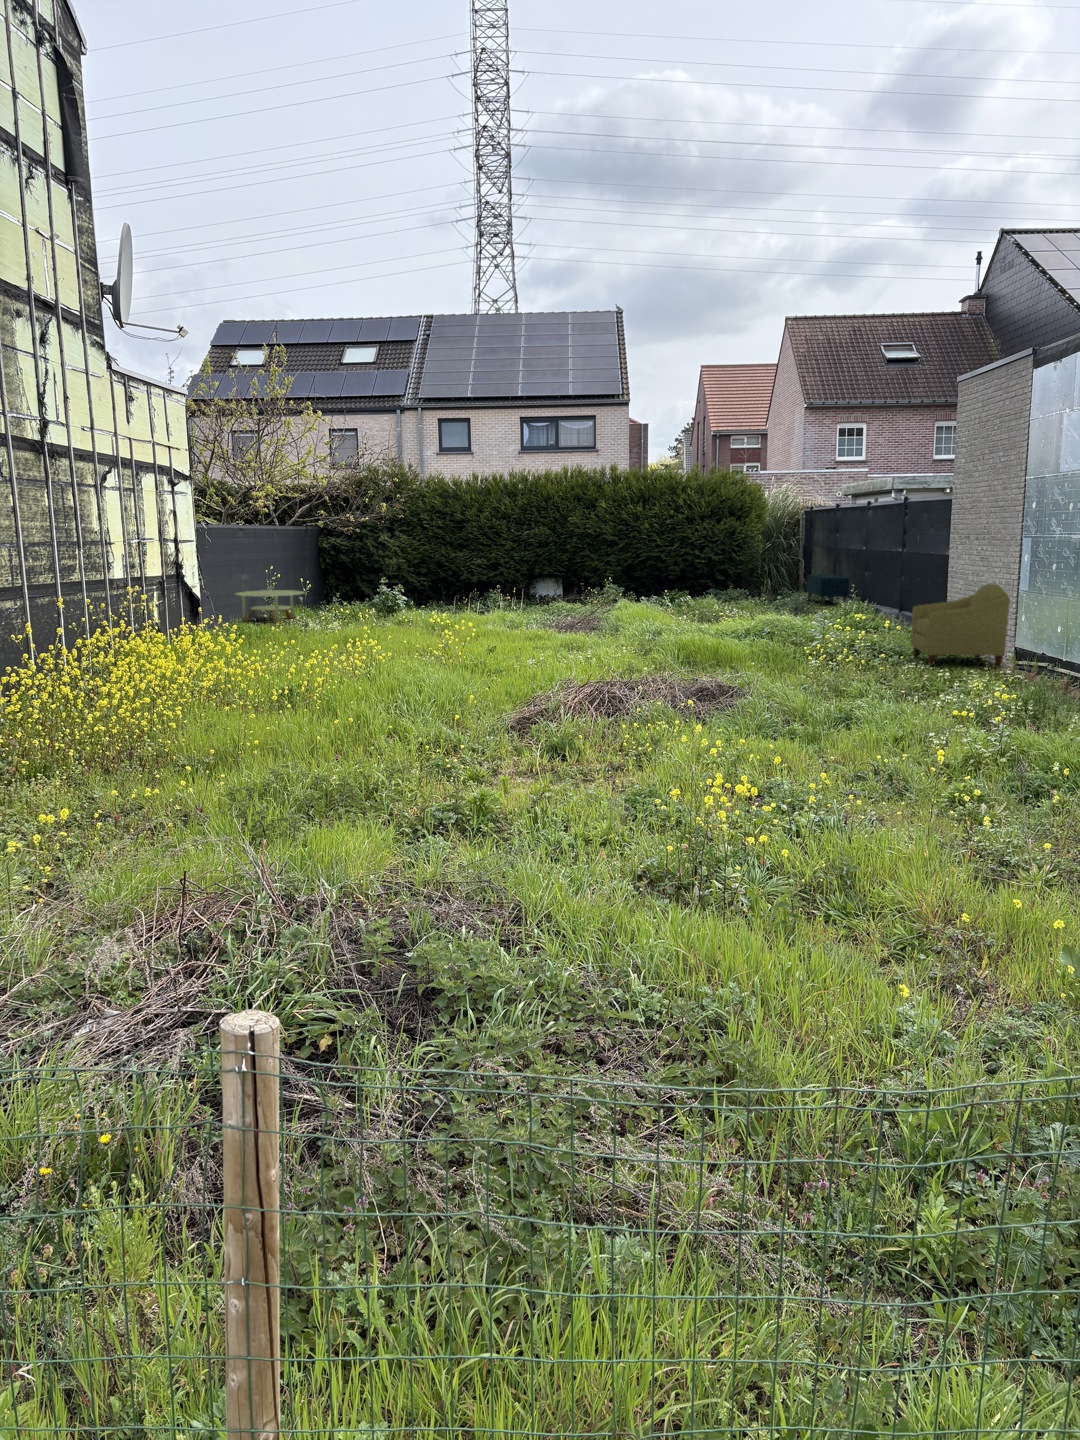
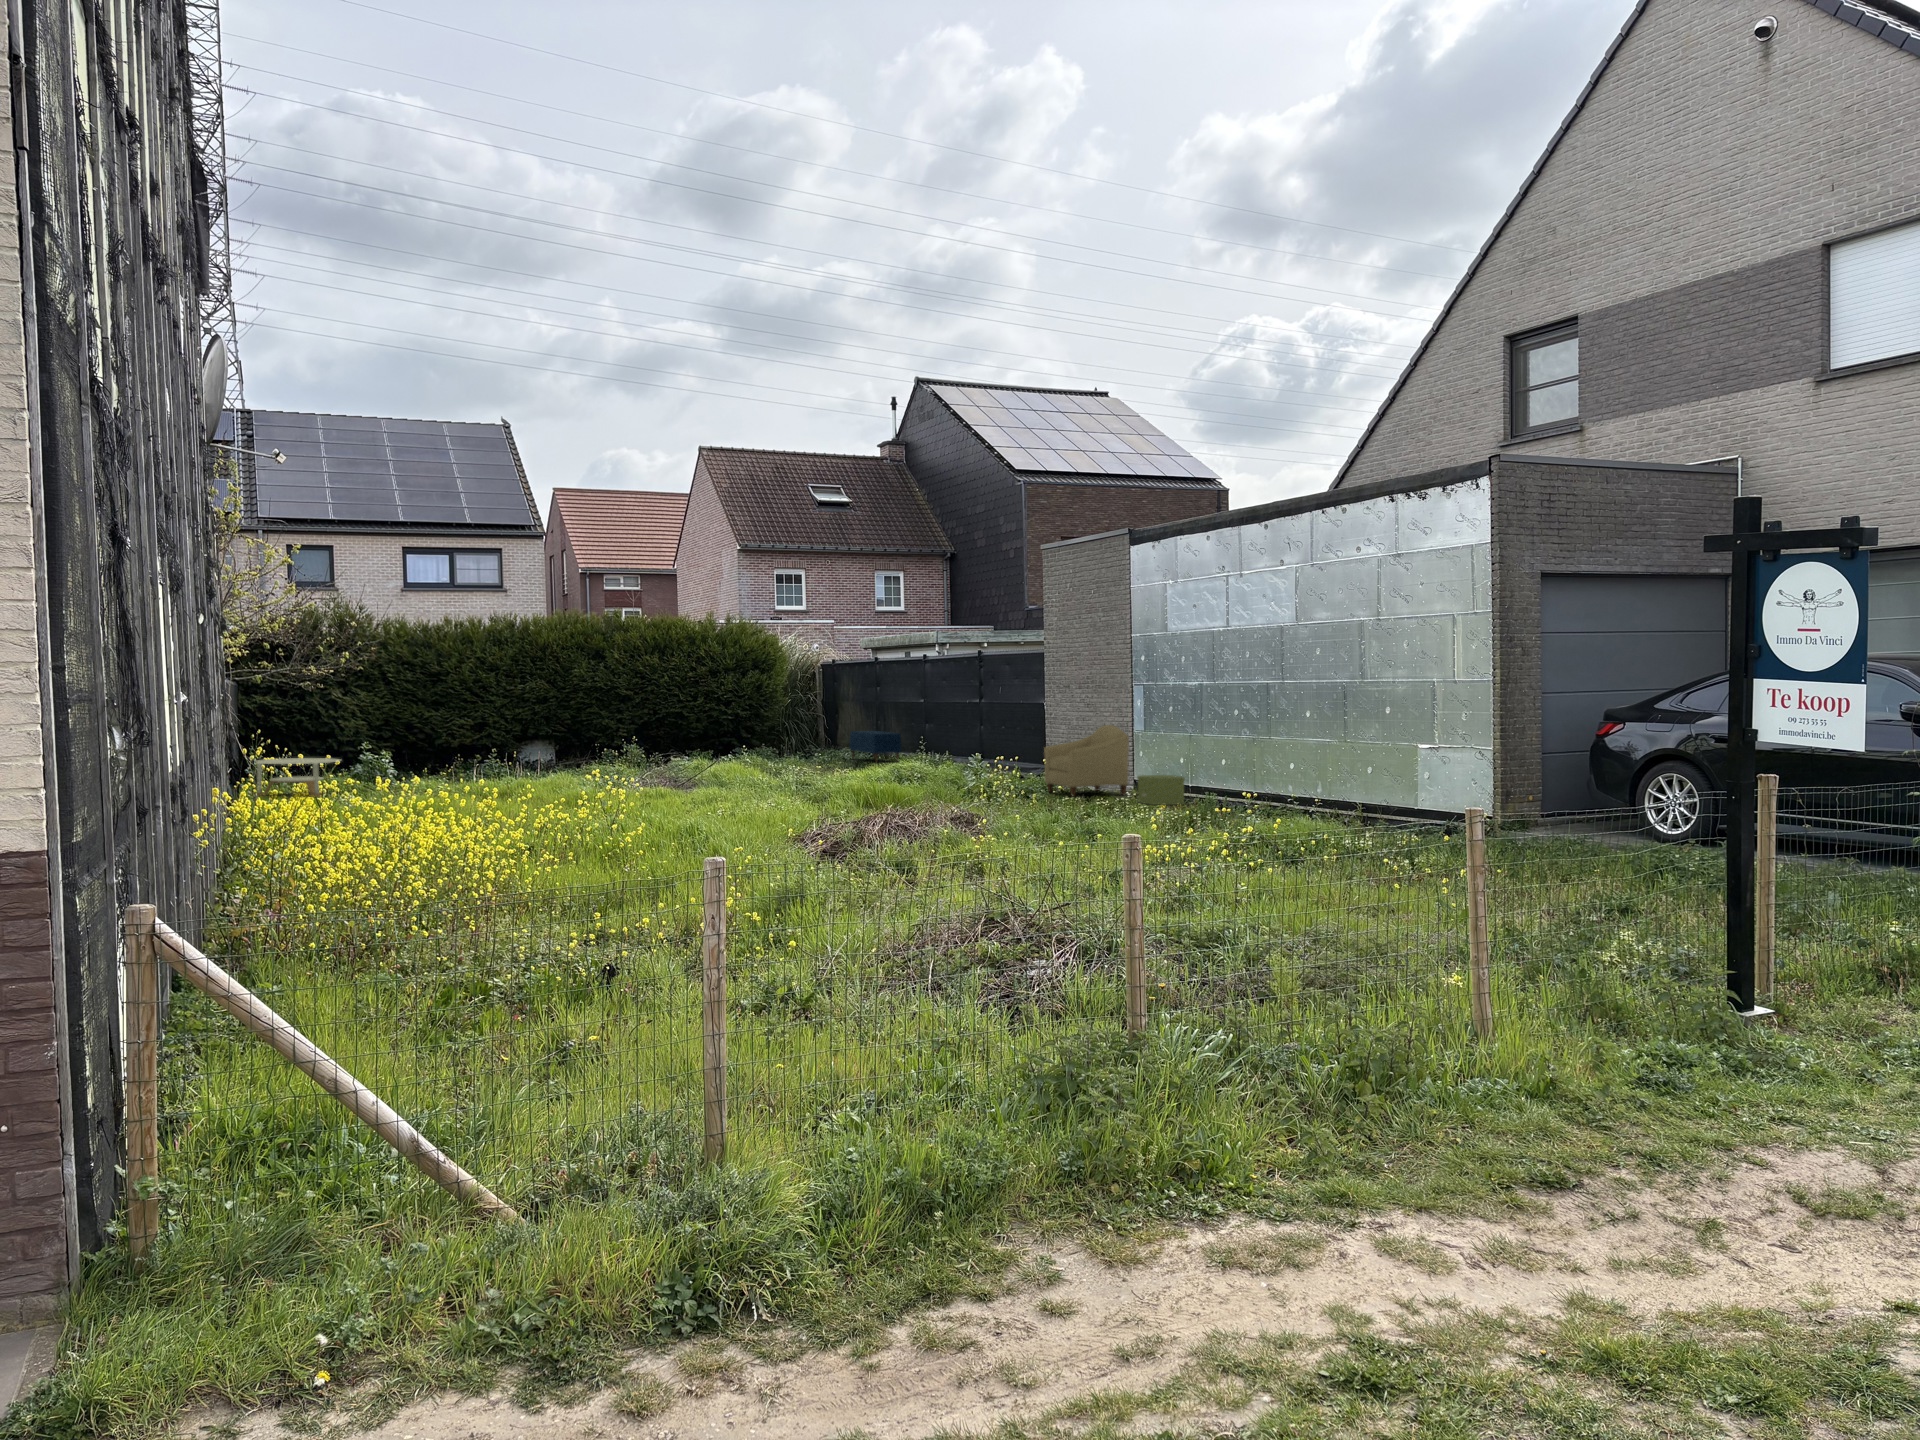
storage box: none [994,649,1057,688] -> present [1137,775,1185,805]

